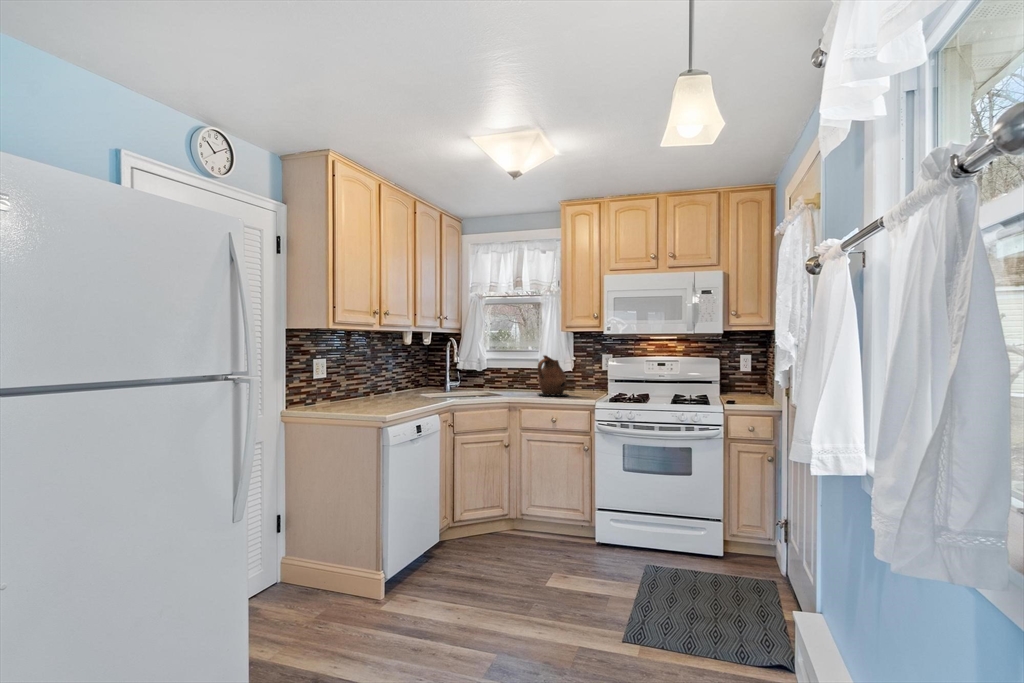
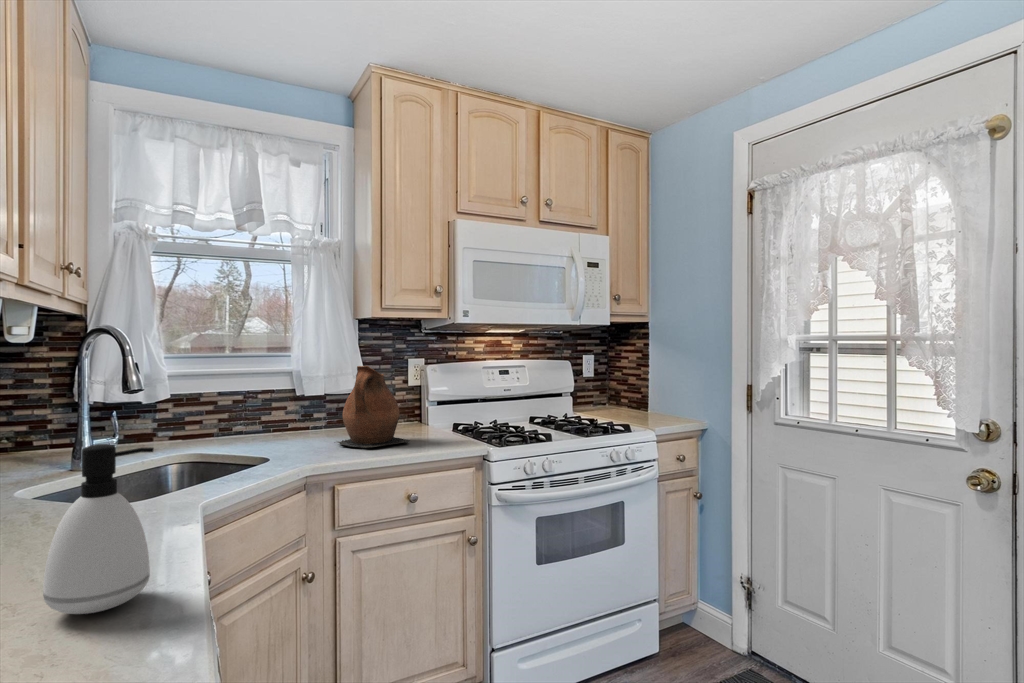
soap dispenser: none [373,366,395,406] -> present [43,444,154,614]

